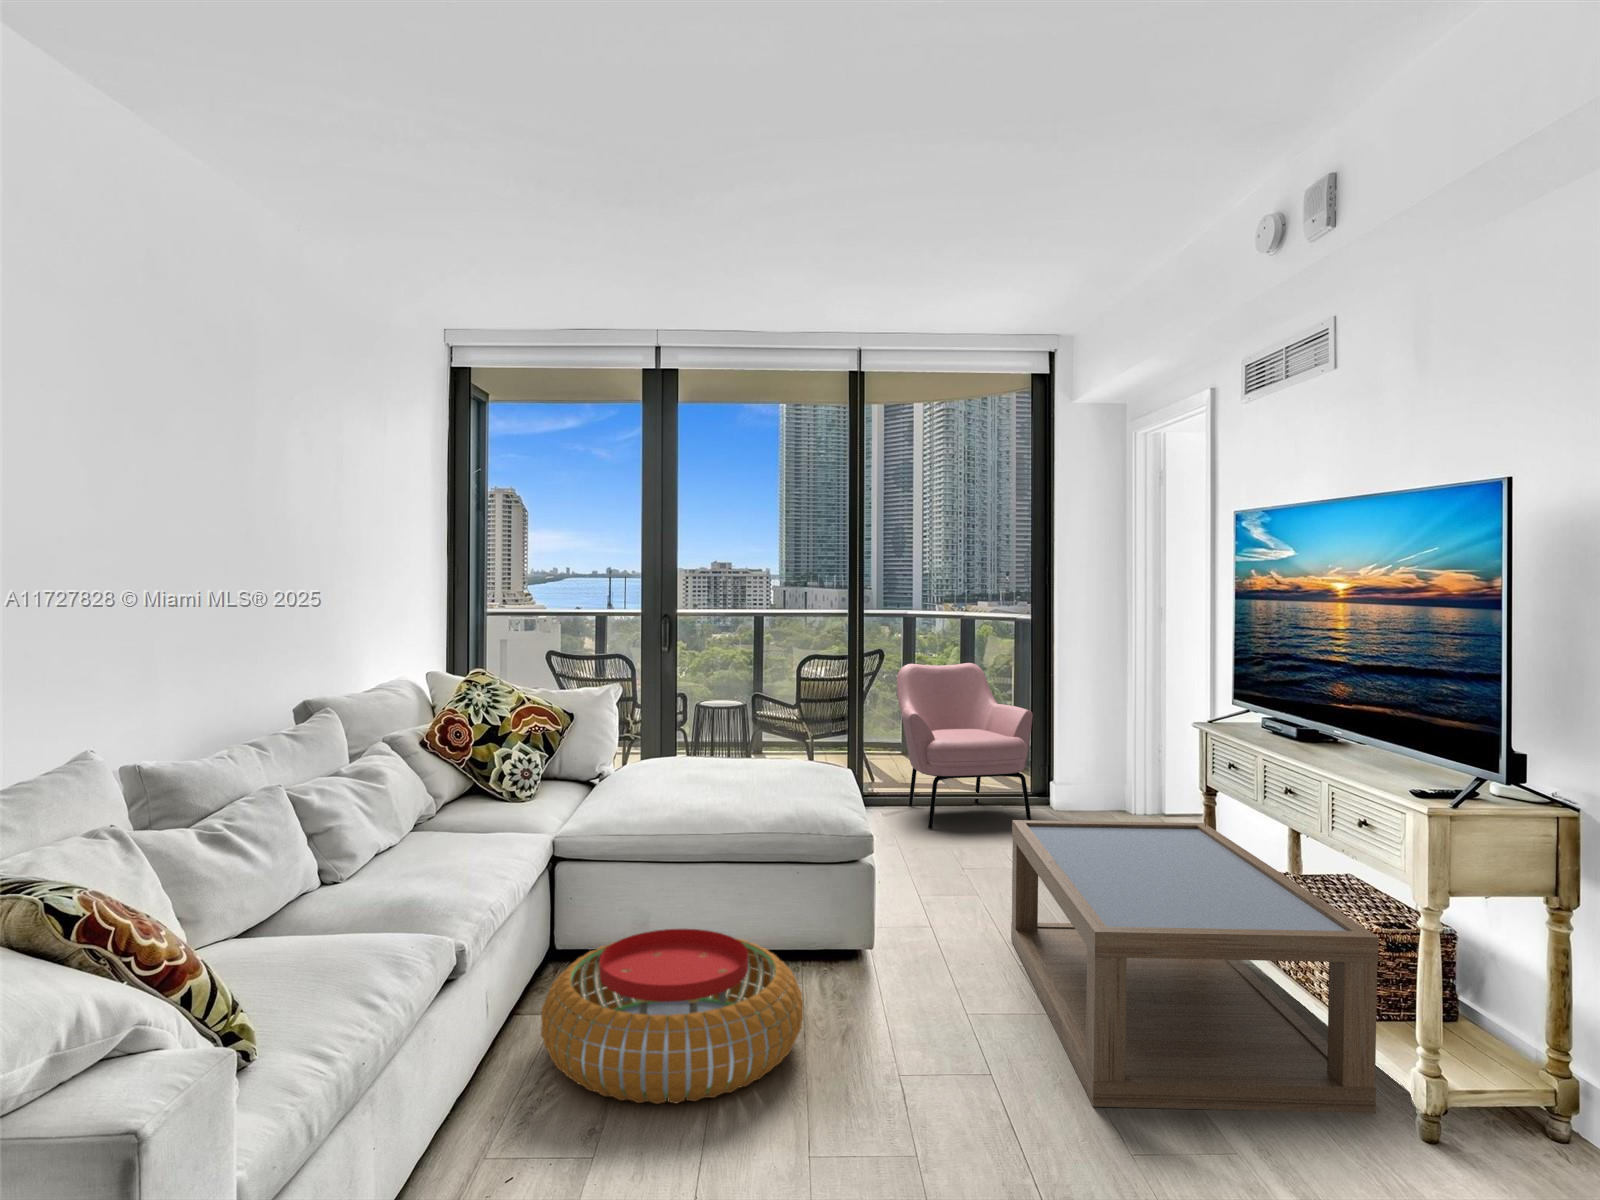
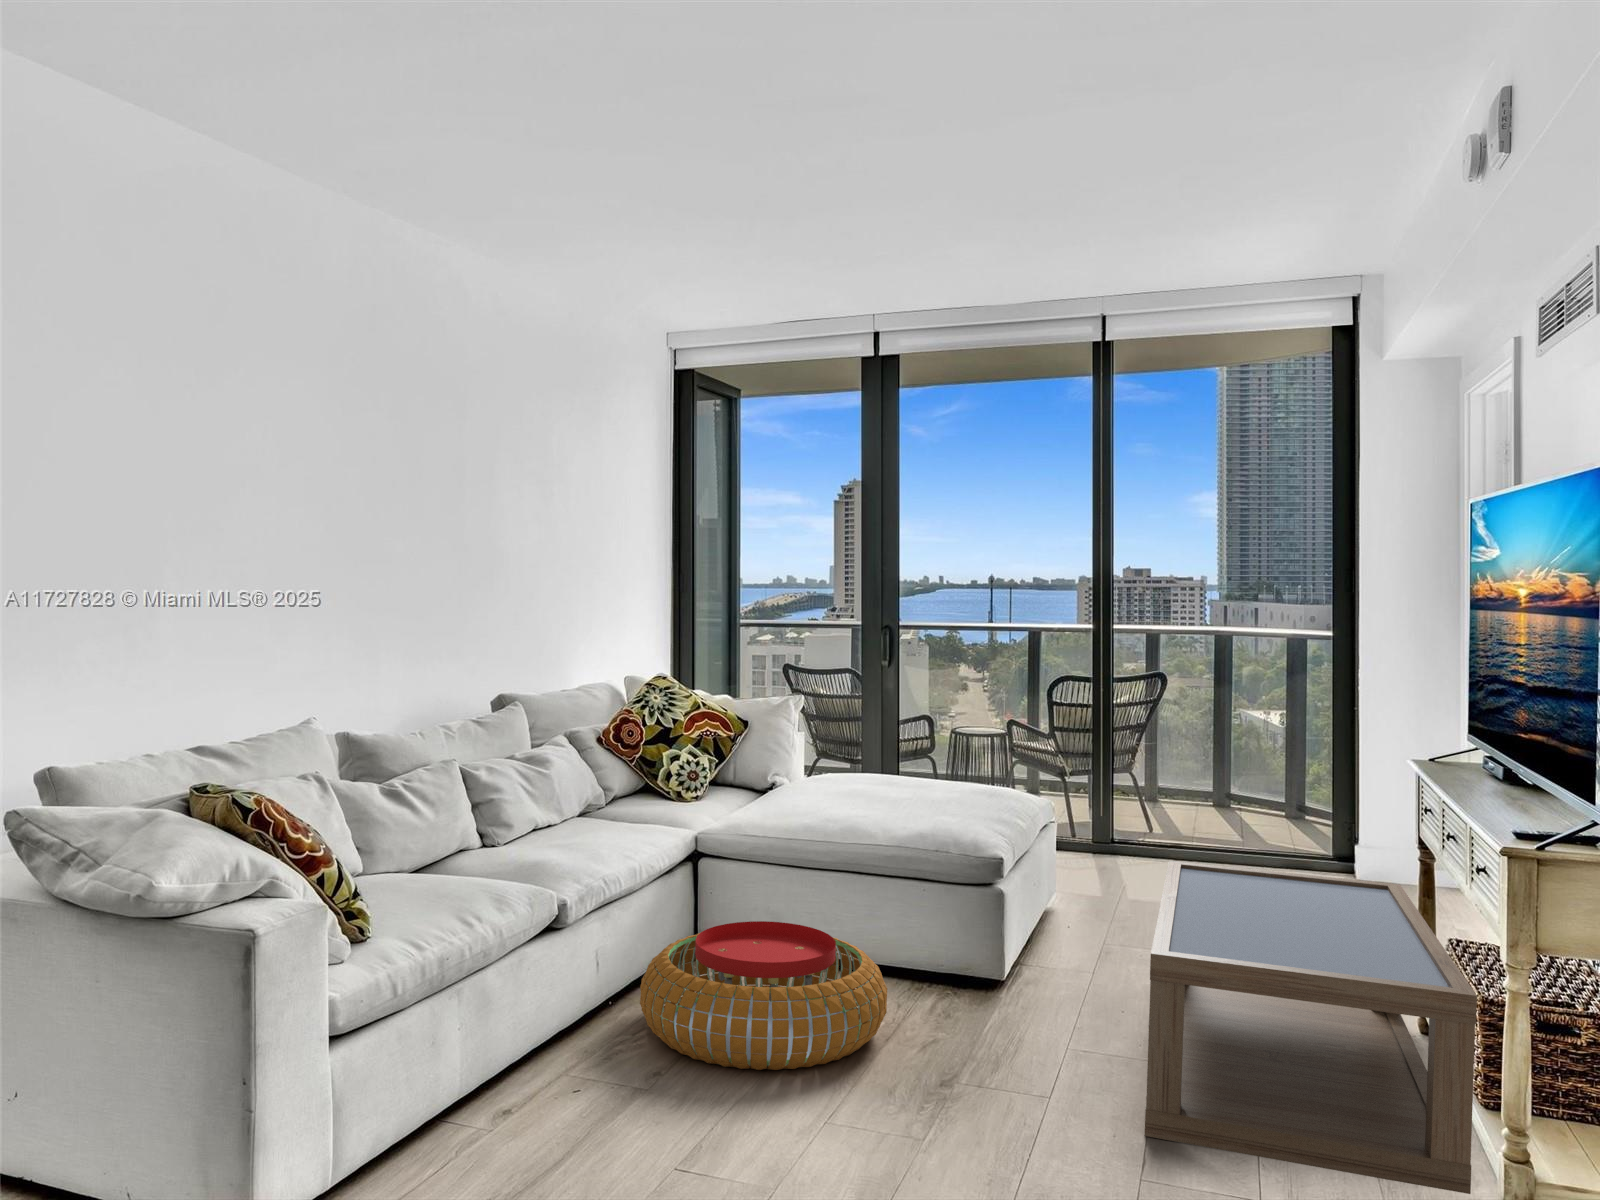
armchair: present [897,663,1033,829] -> none [1128,699,1286,891]

